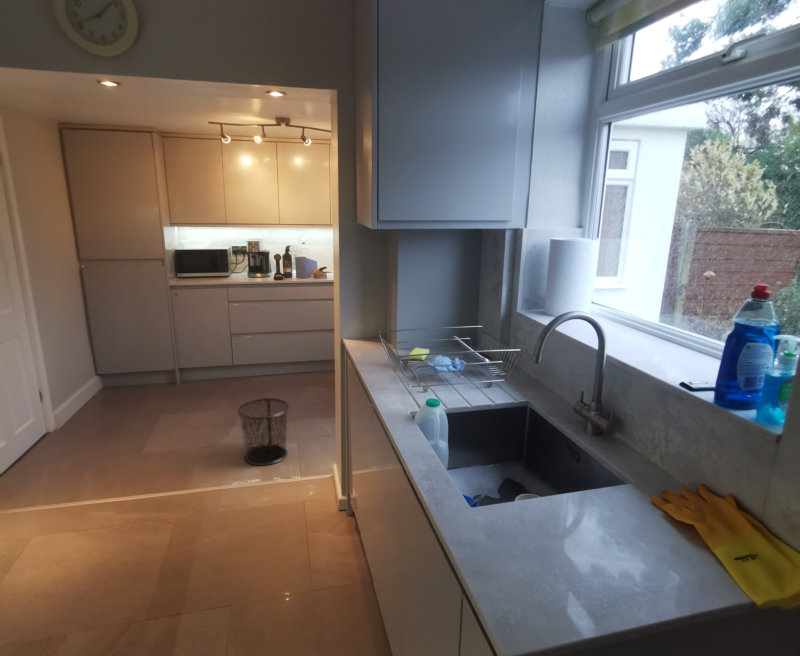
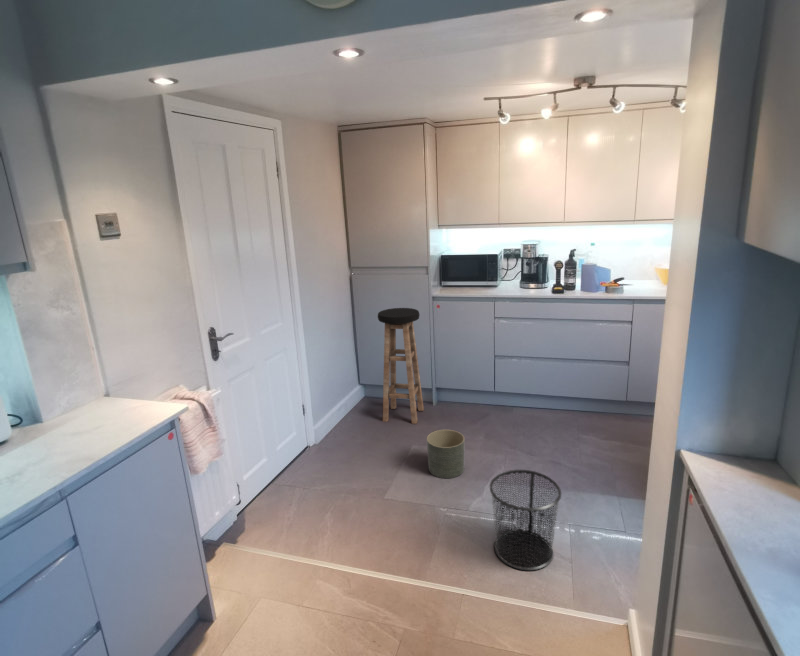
bar stool: none [117,296,169,402] -> present [378,308,424,424]
planter: none [179,391,214,429] -> present [427,430,465,478]

